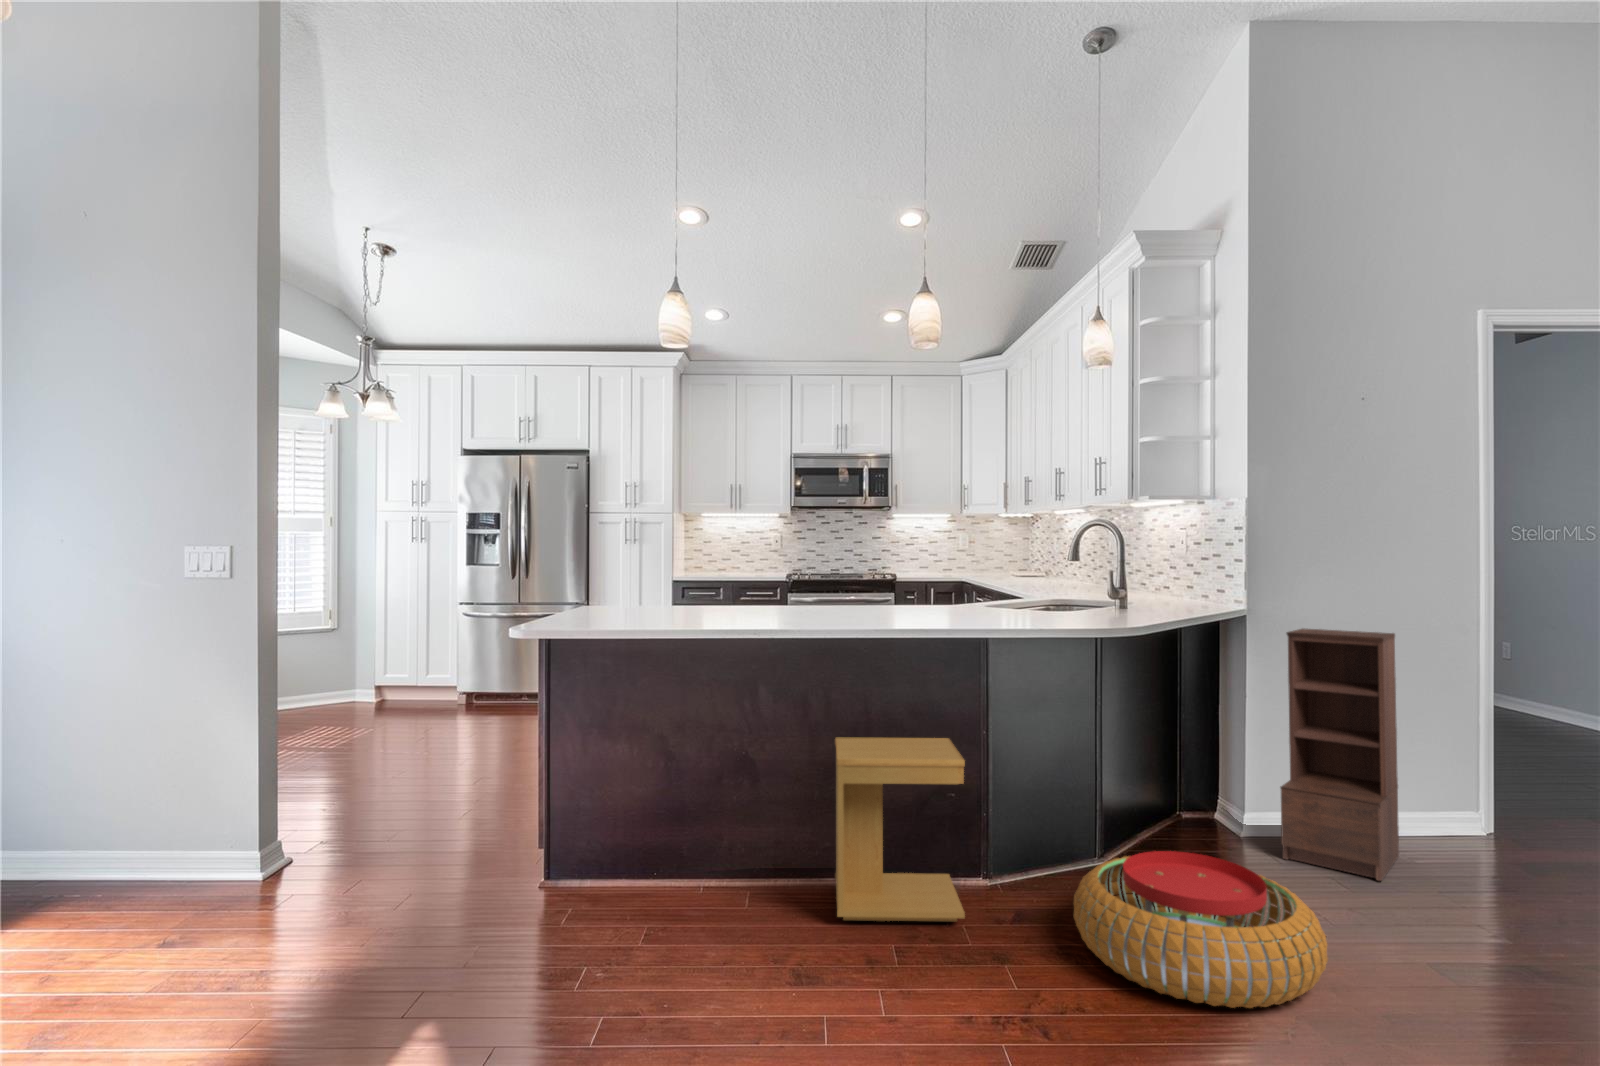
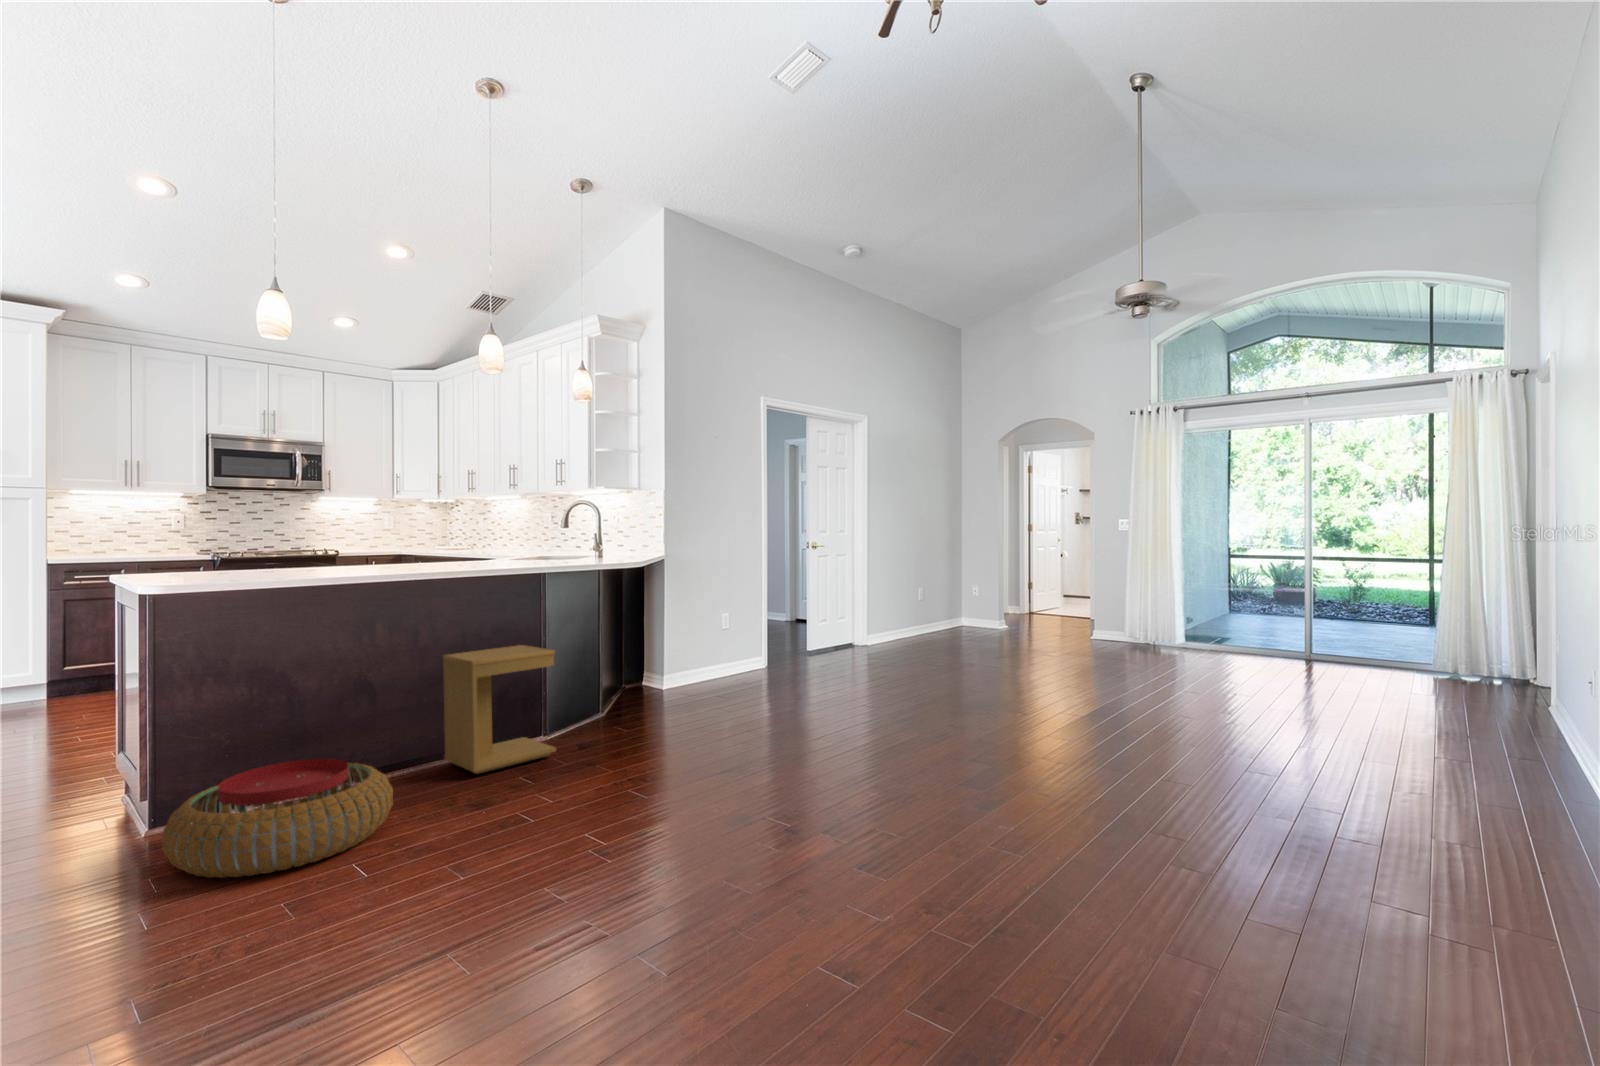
bookshelf: present [1280,629,1399,881] -> none [686,565,734,694]
pouf: present [1074,851,1328,1008] -> present [162,759,393,878]

